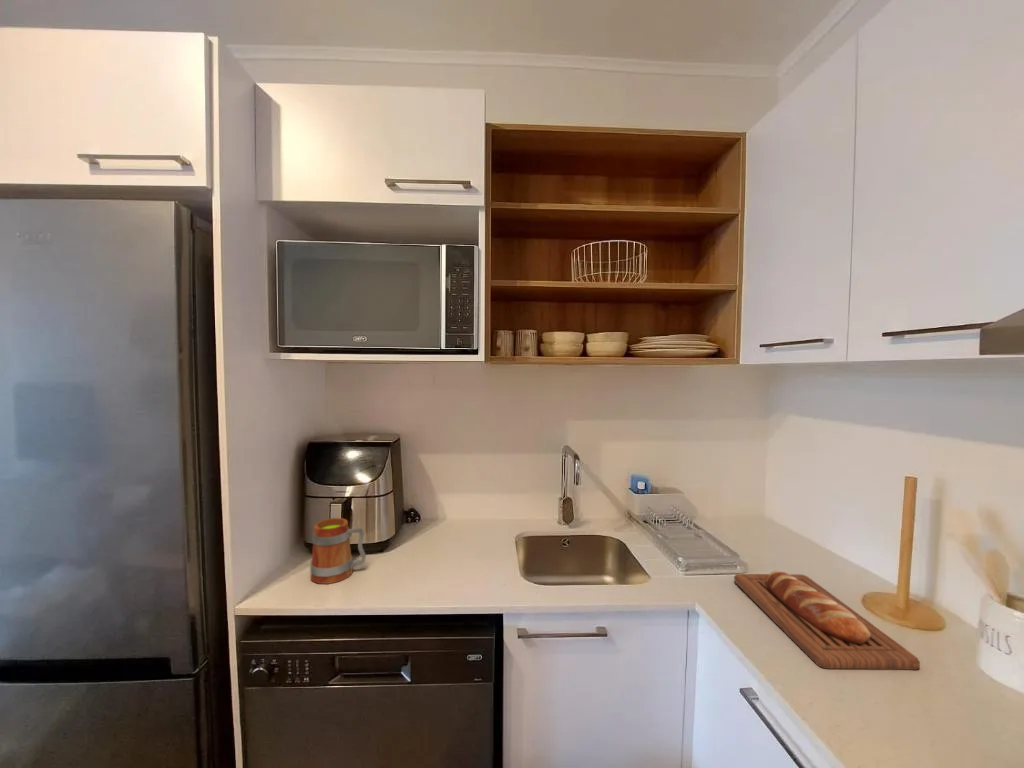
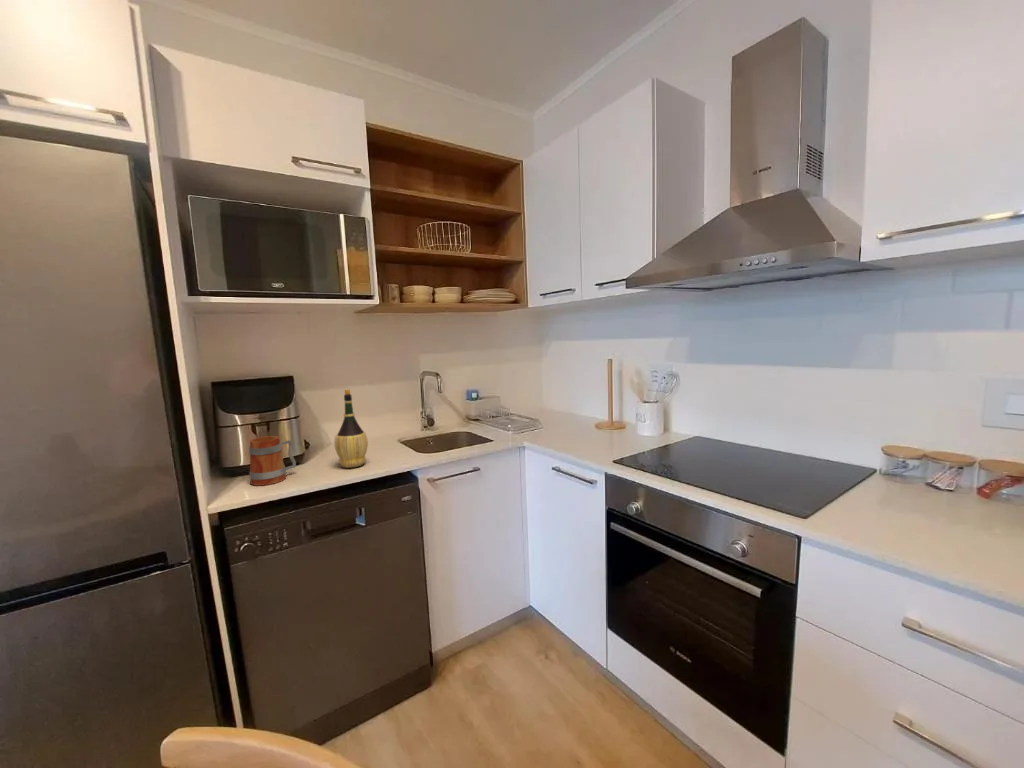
wine bottle: none [407,474,450,582] -> present [334,389,368,468]
bread loaf: present [734,570,920,670] -> none [539,419,620,447]

